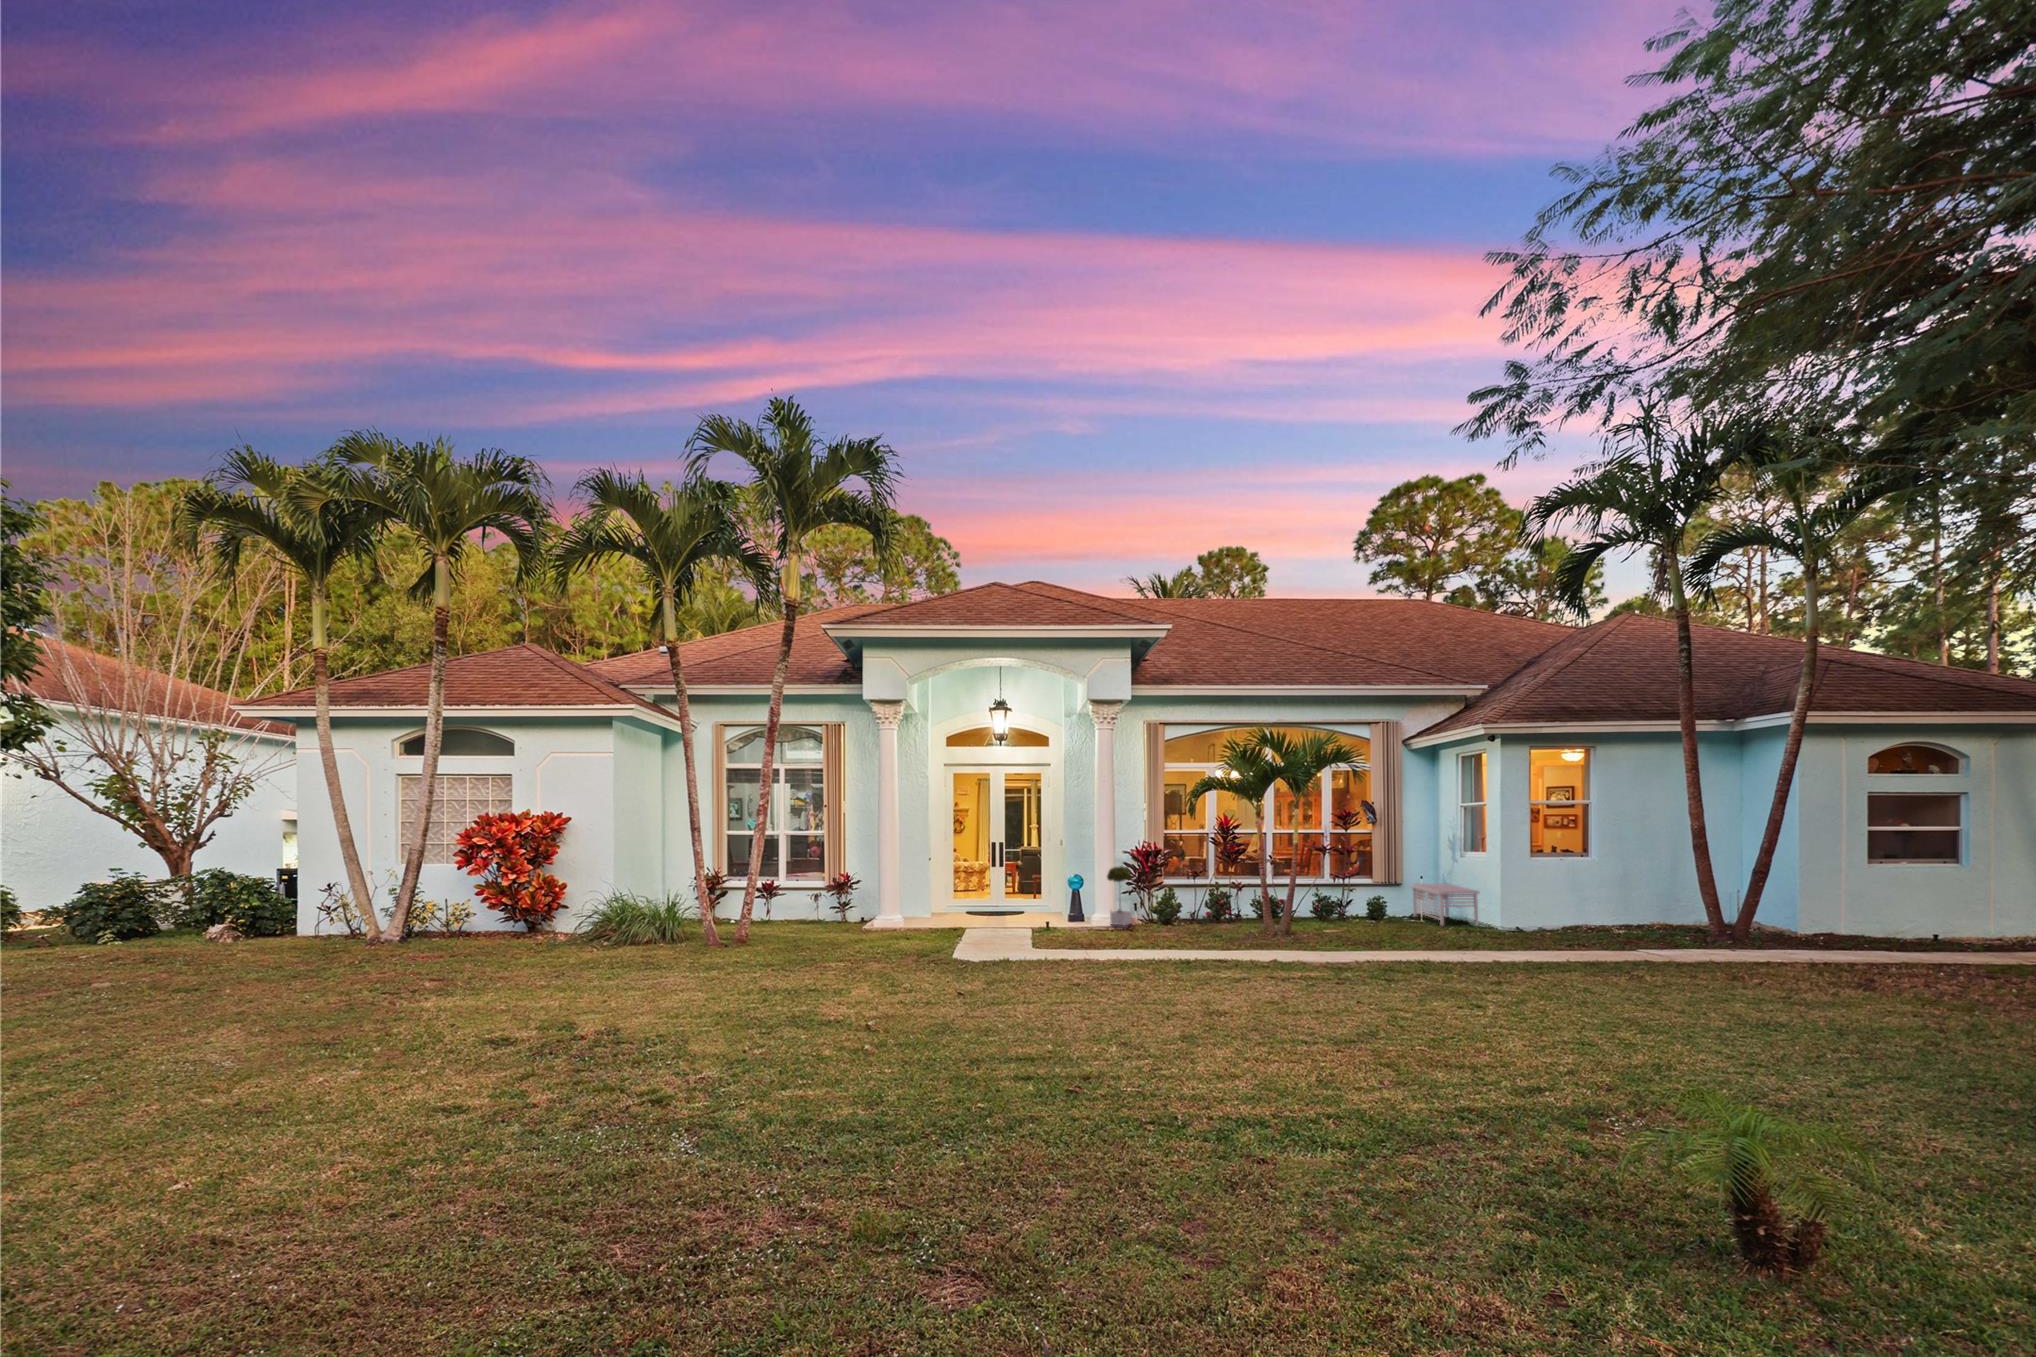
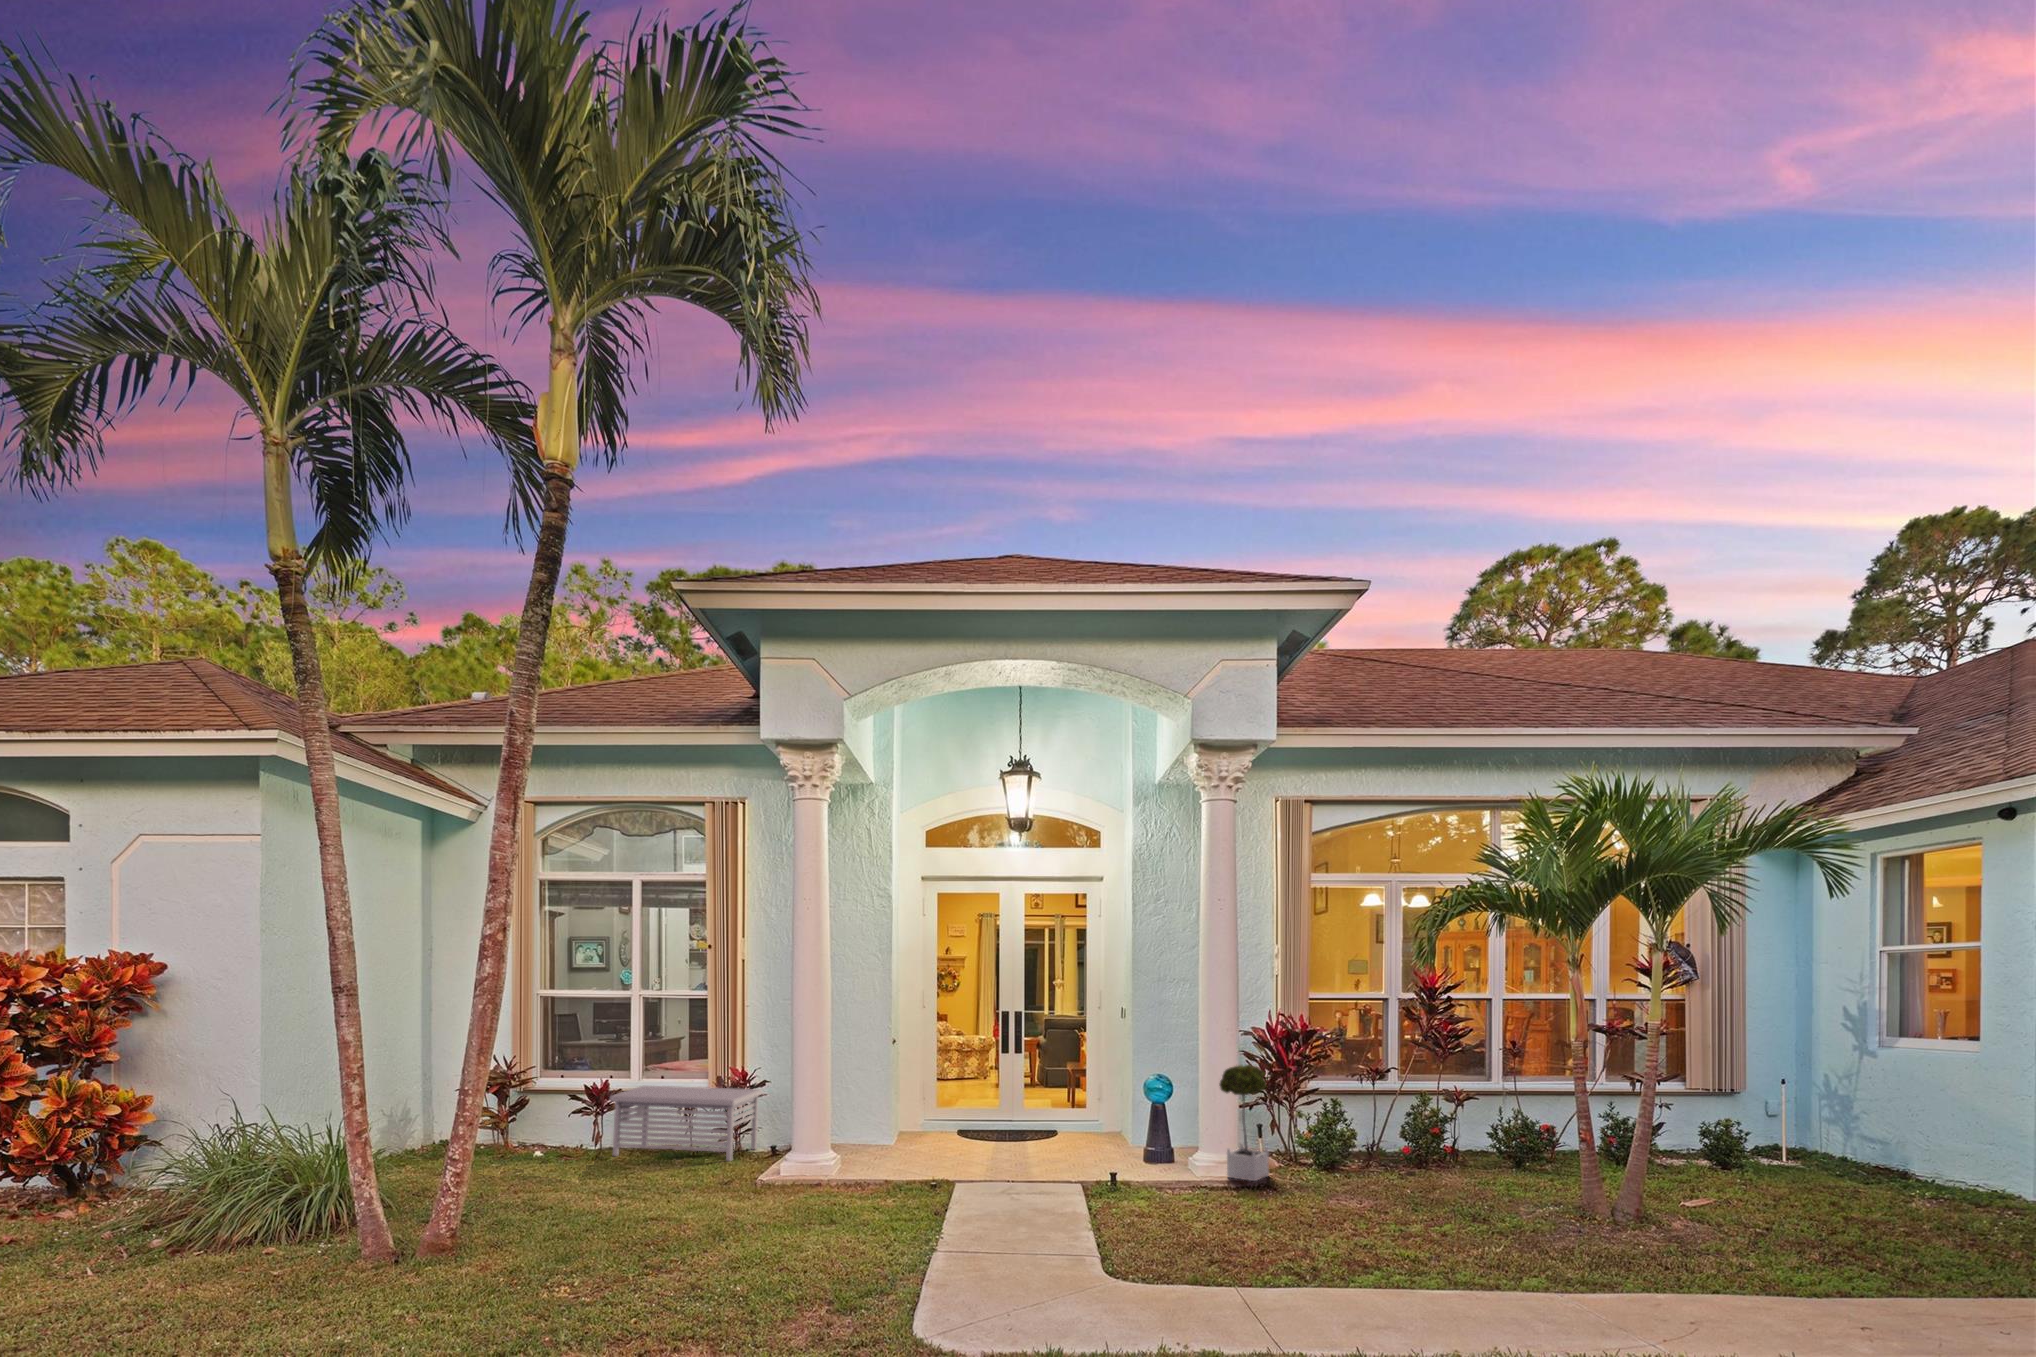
storage bench: present [1410,884,1480,925] -> present [610,1086,762,1161]

